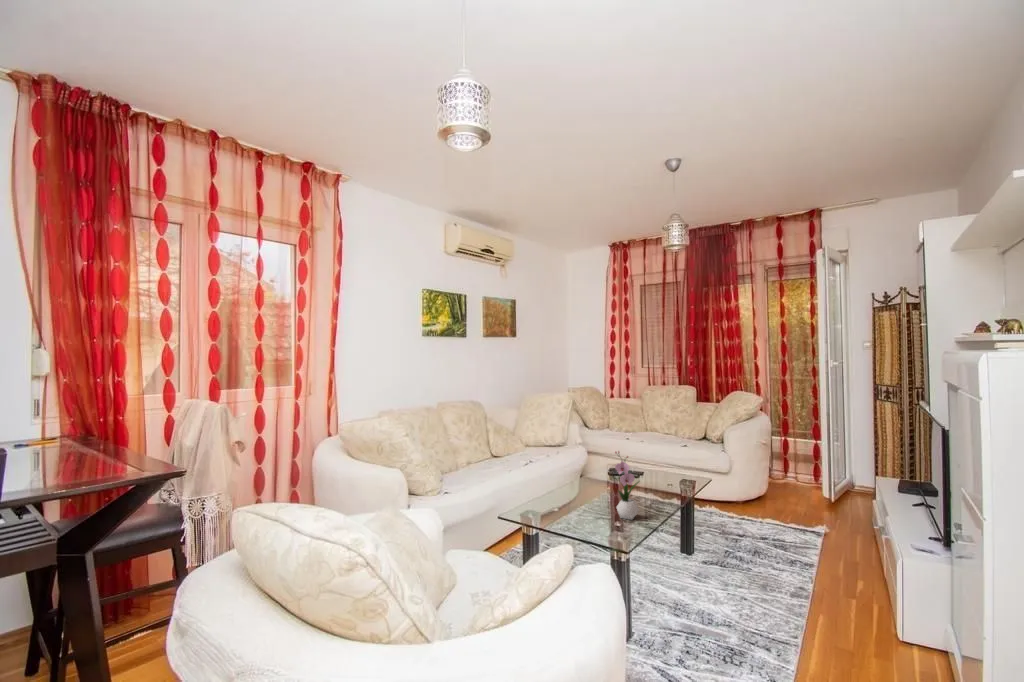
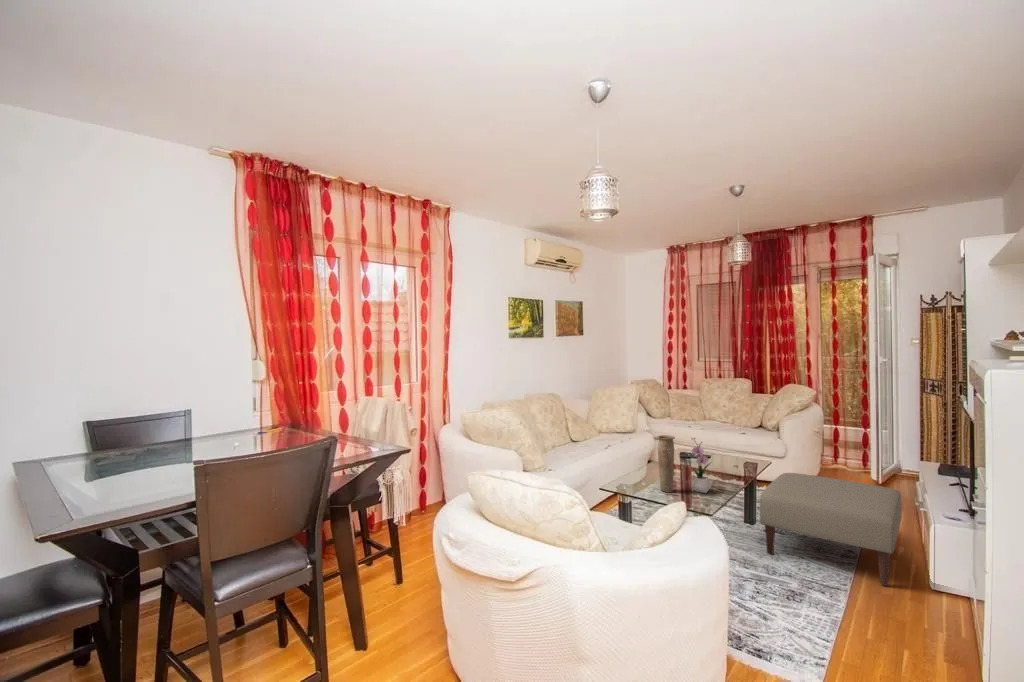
vase: none [574,449,595,520] -> present [657,435,675,492]
ottoman: none [695,493,859,636] -> present [760,473,902,586]

